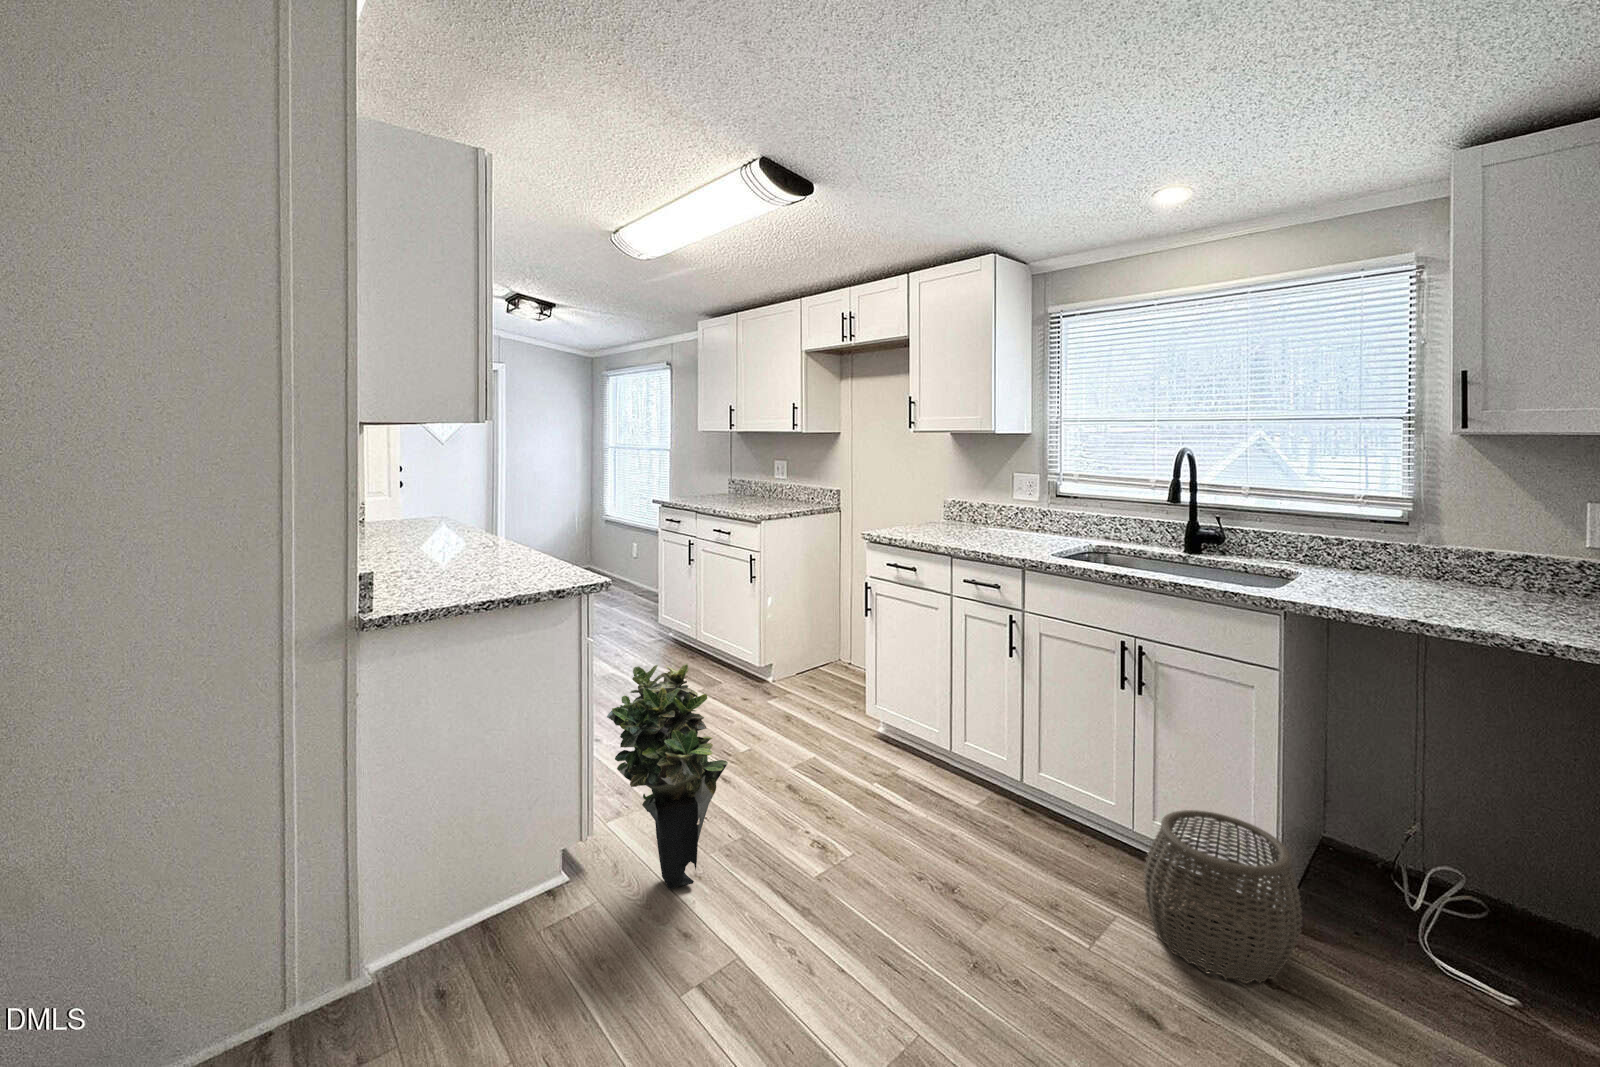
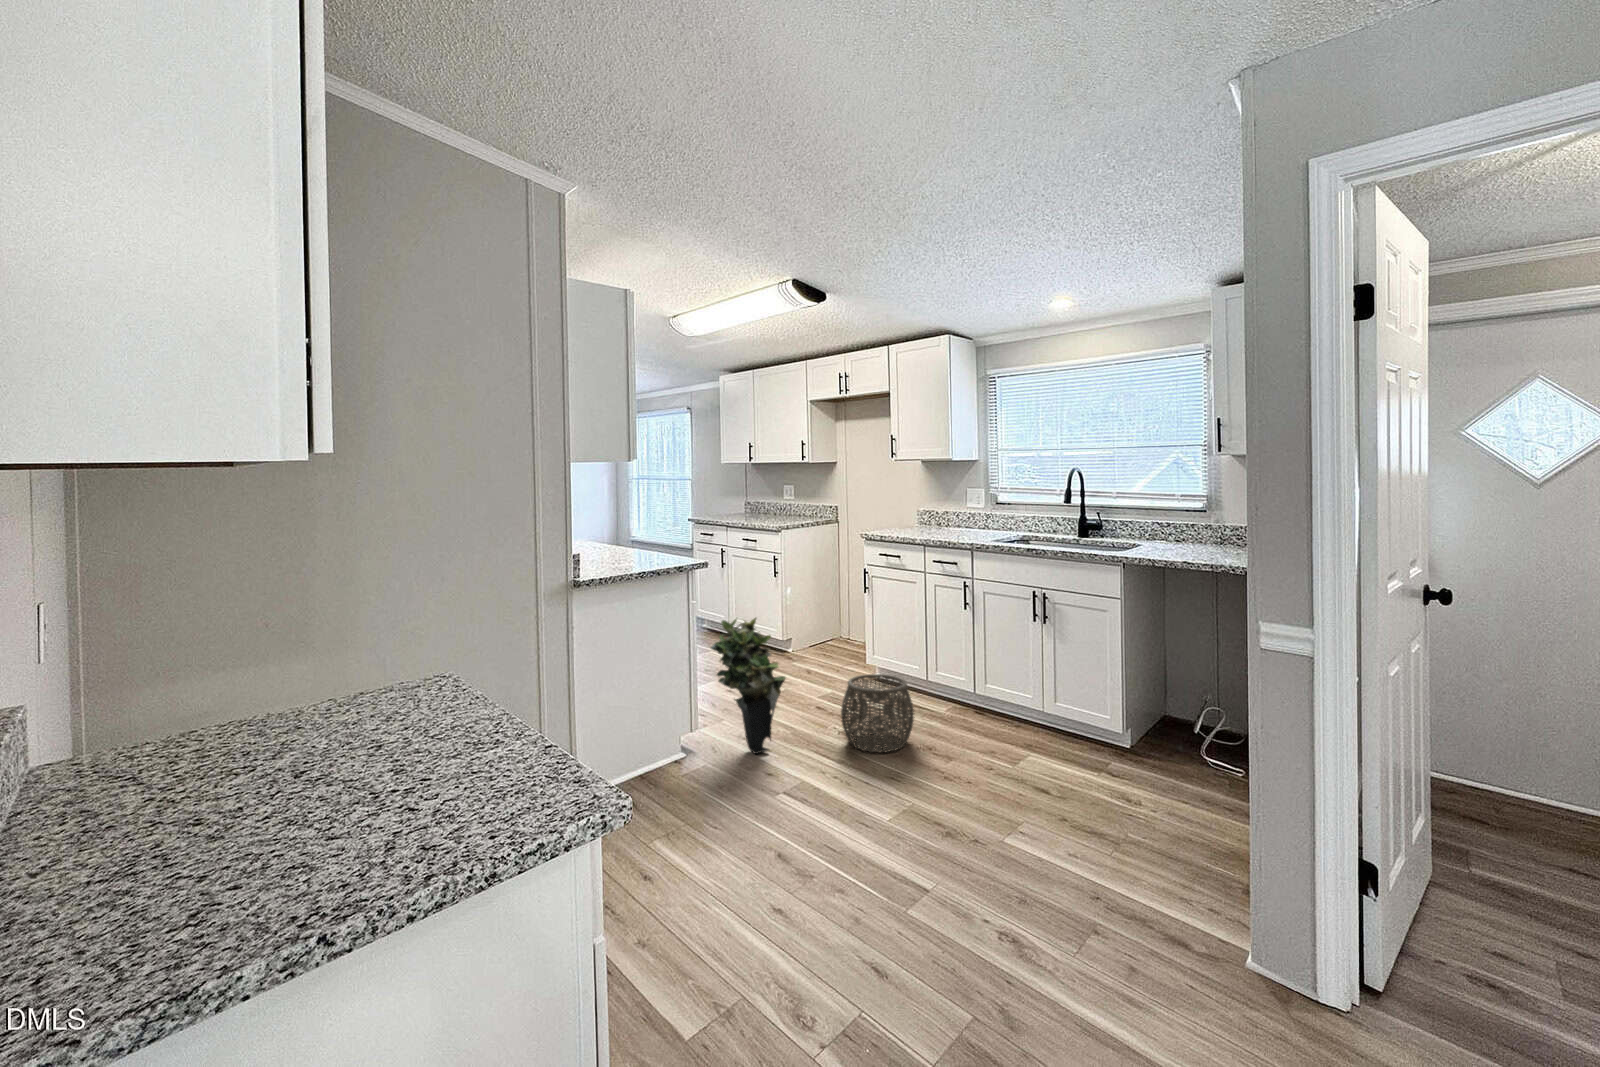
woven basket: present [1144,810,1302,983] -> present [841,674,914,752]

